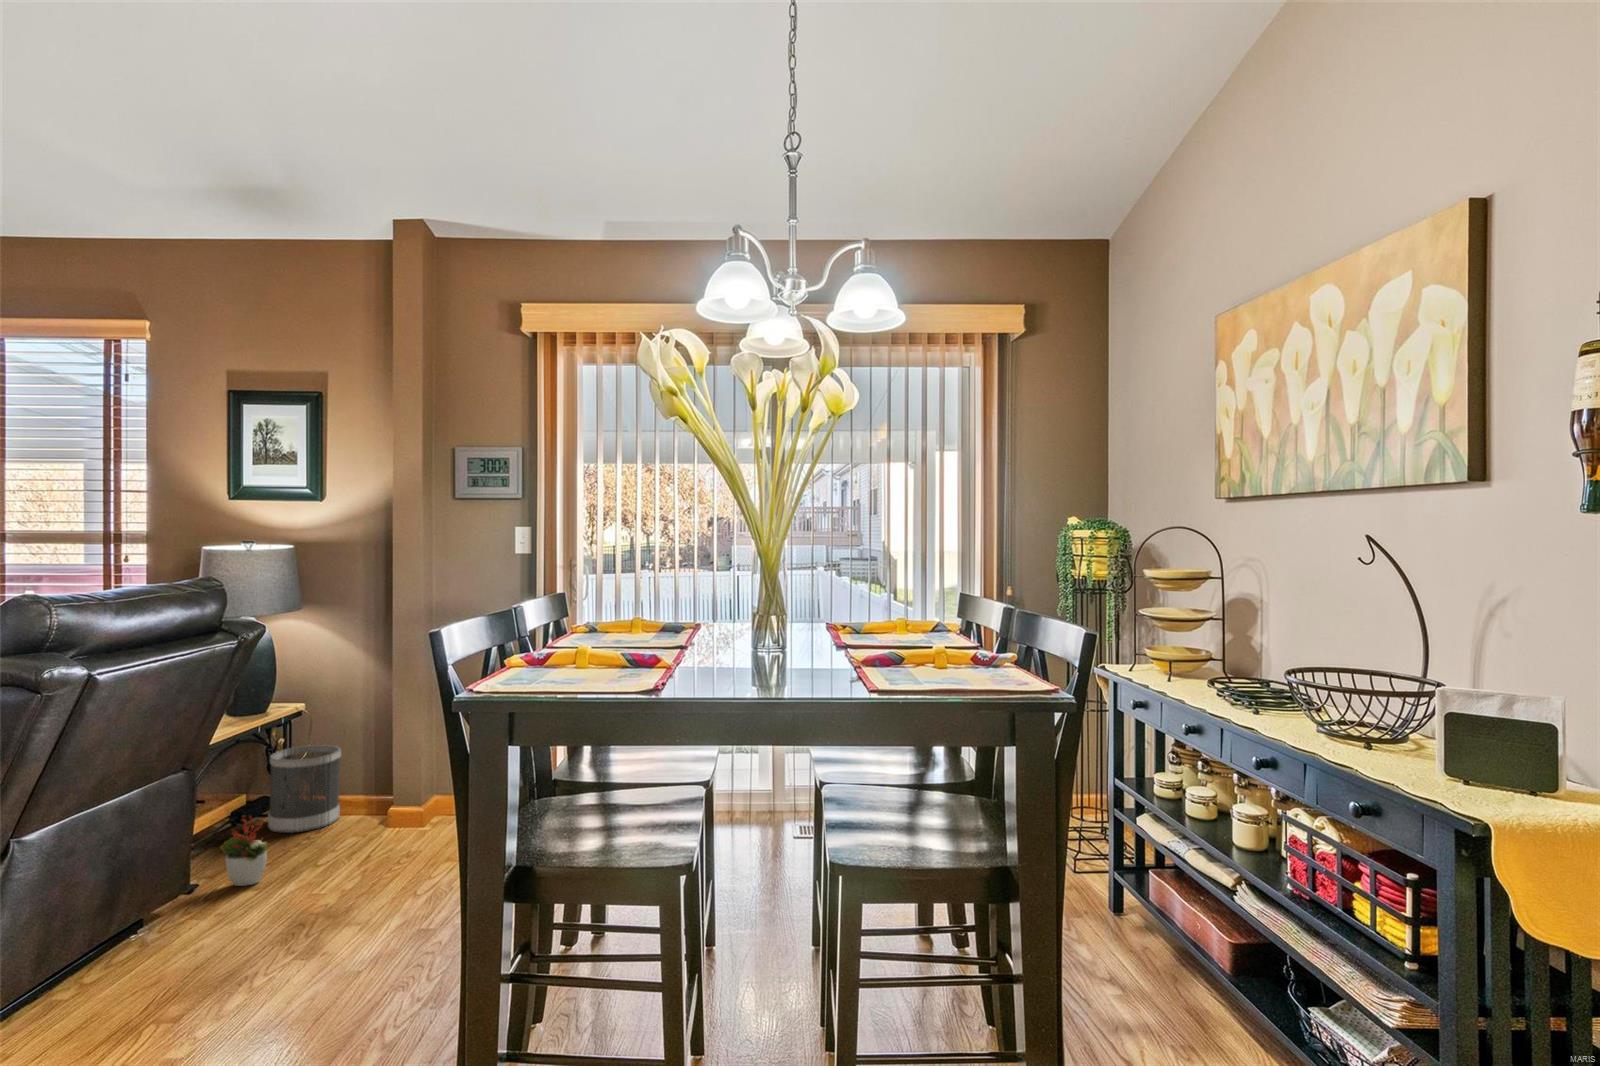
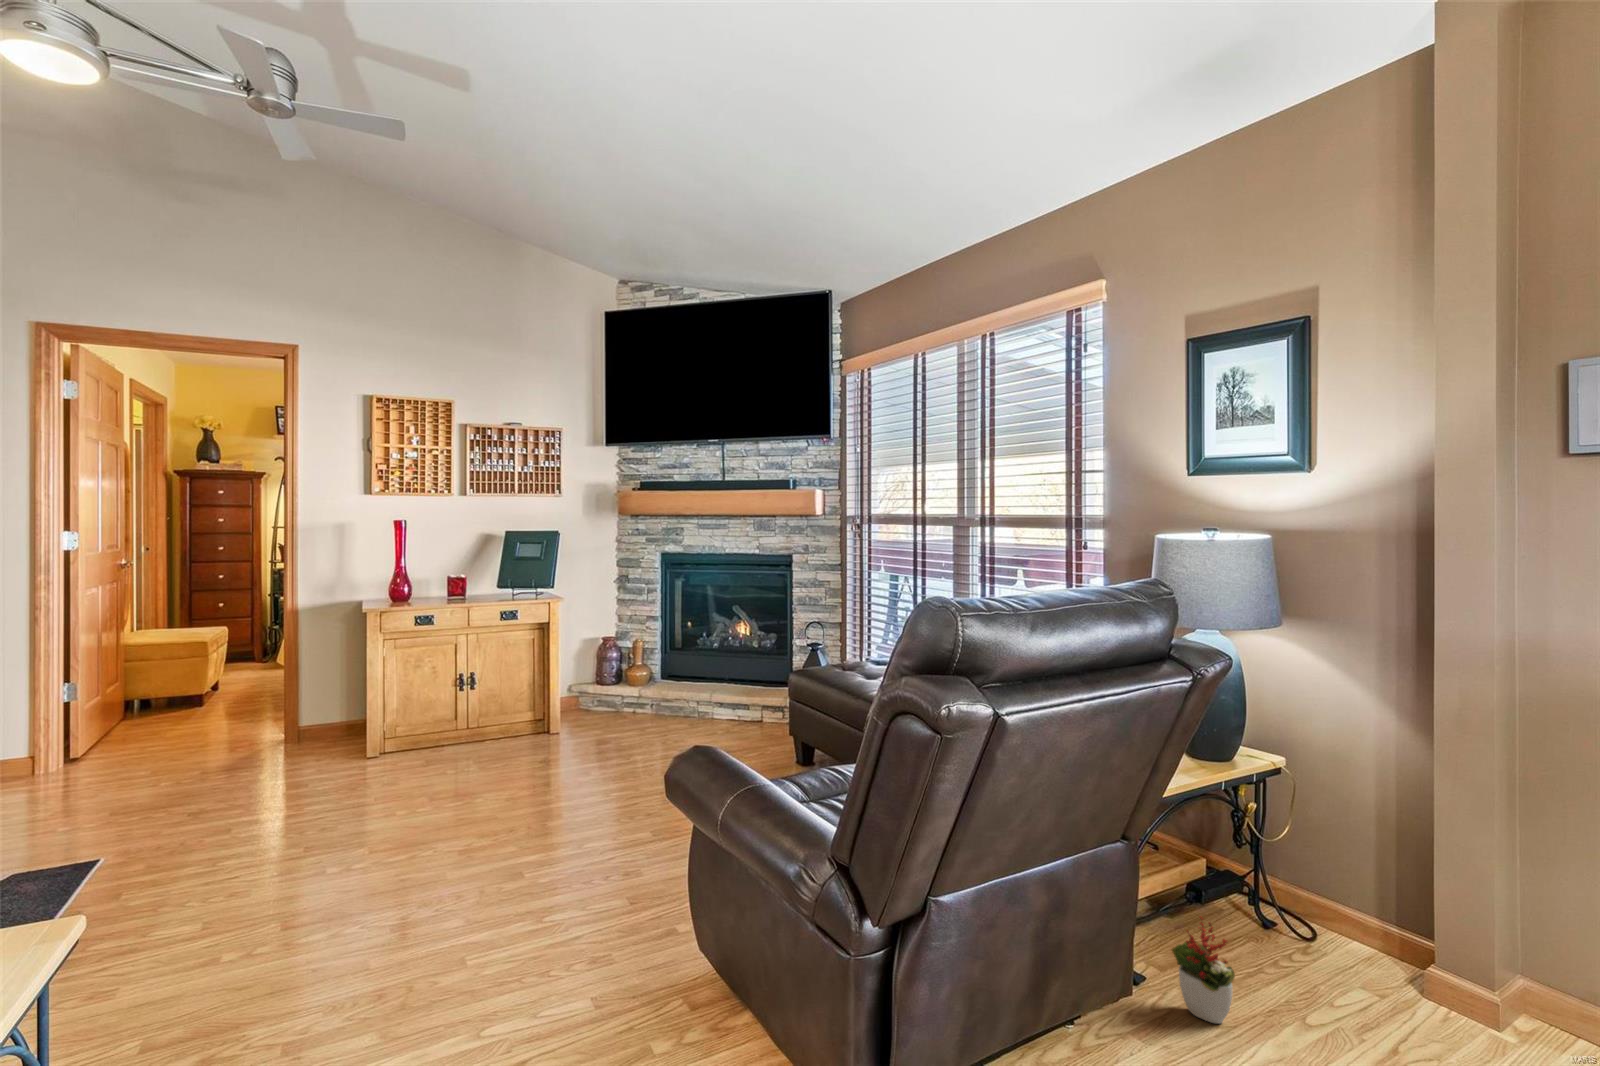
wastebasket: present [268,745,341,833] -> none [1234,815,1338,952]

